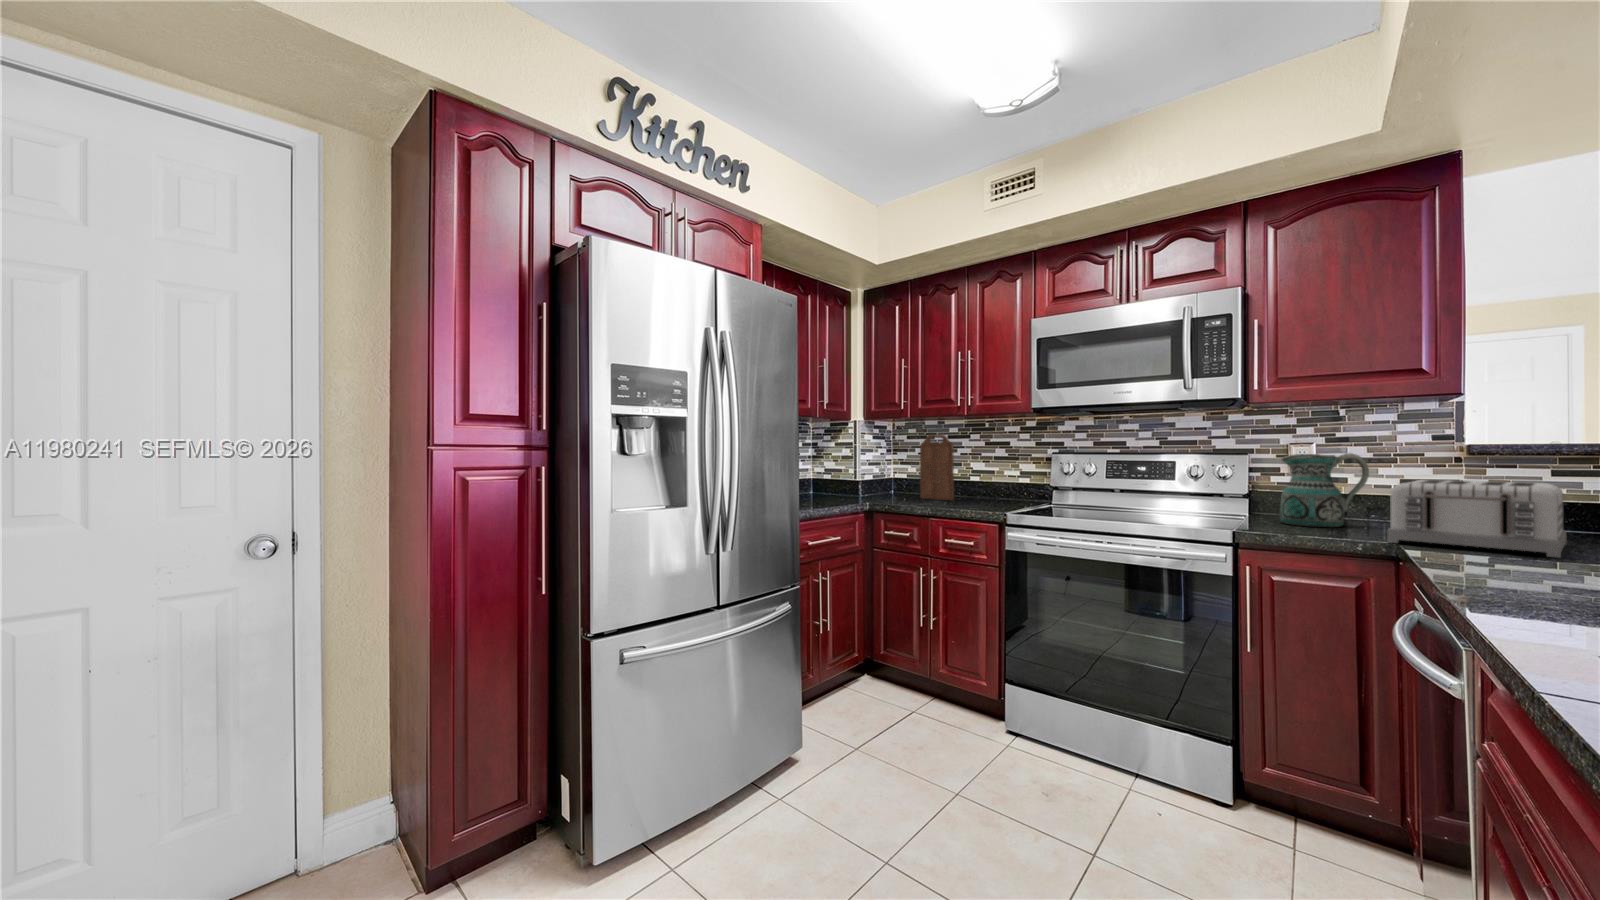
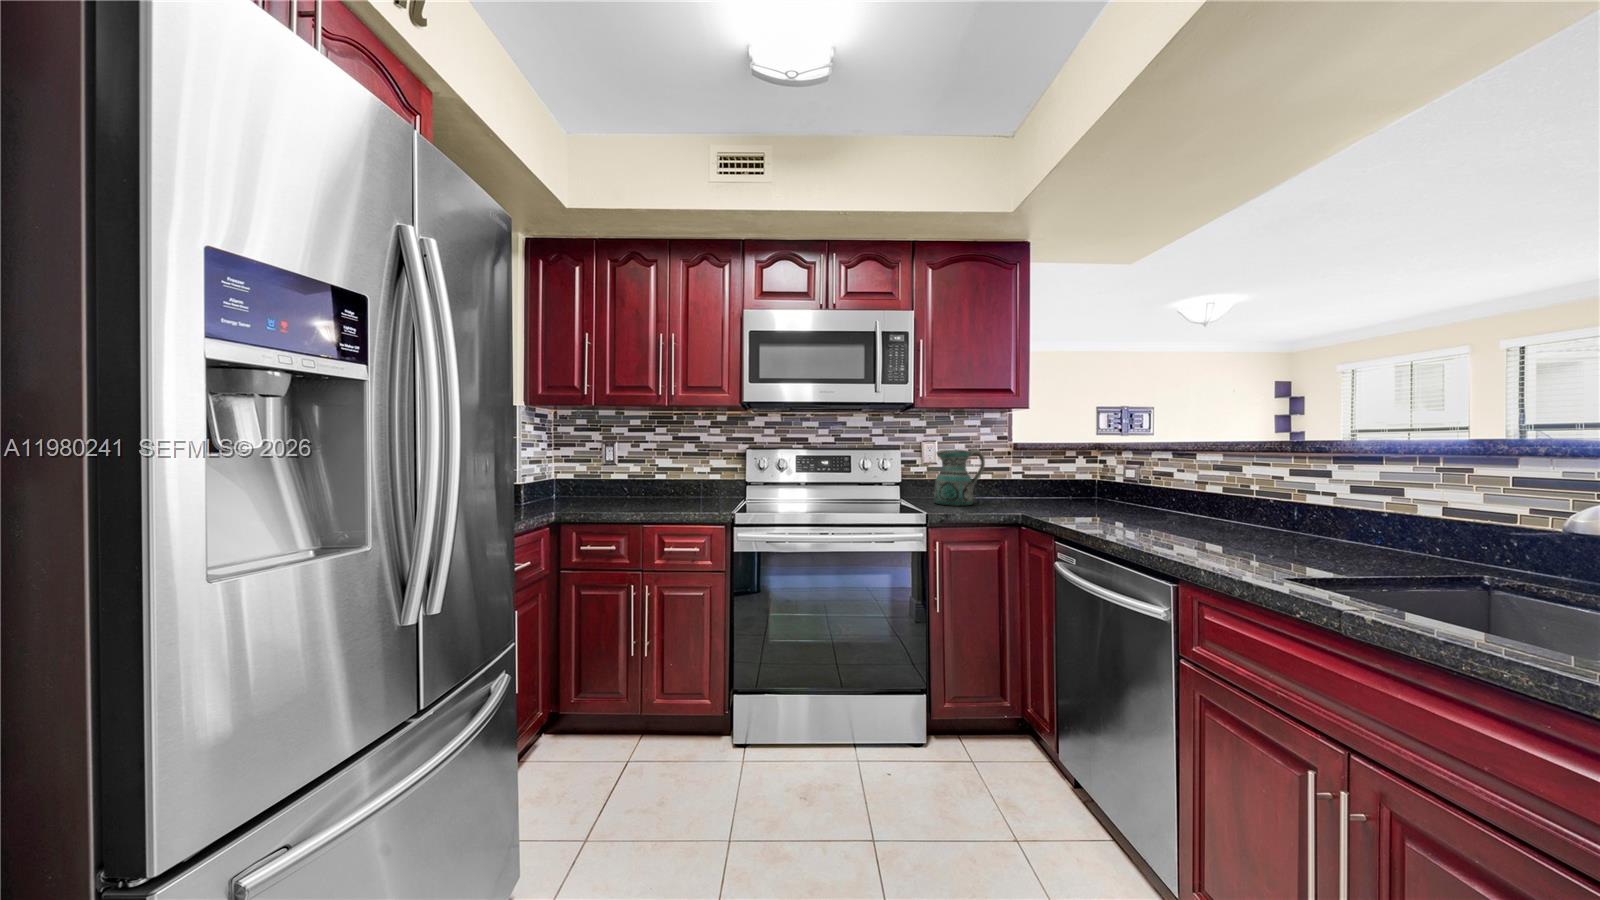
cutting board: present [920,434,954,500] -> none [604,427,646,501]
toaster: present [1388,480,1566,558] -> none [1011,468,1116,518]

